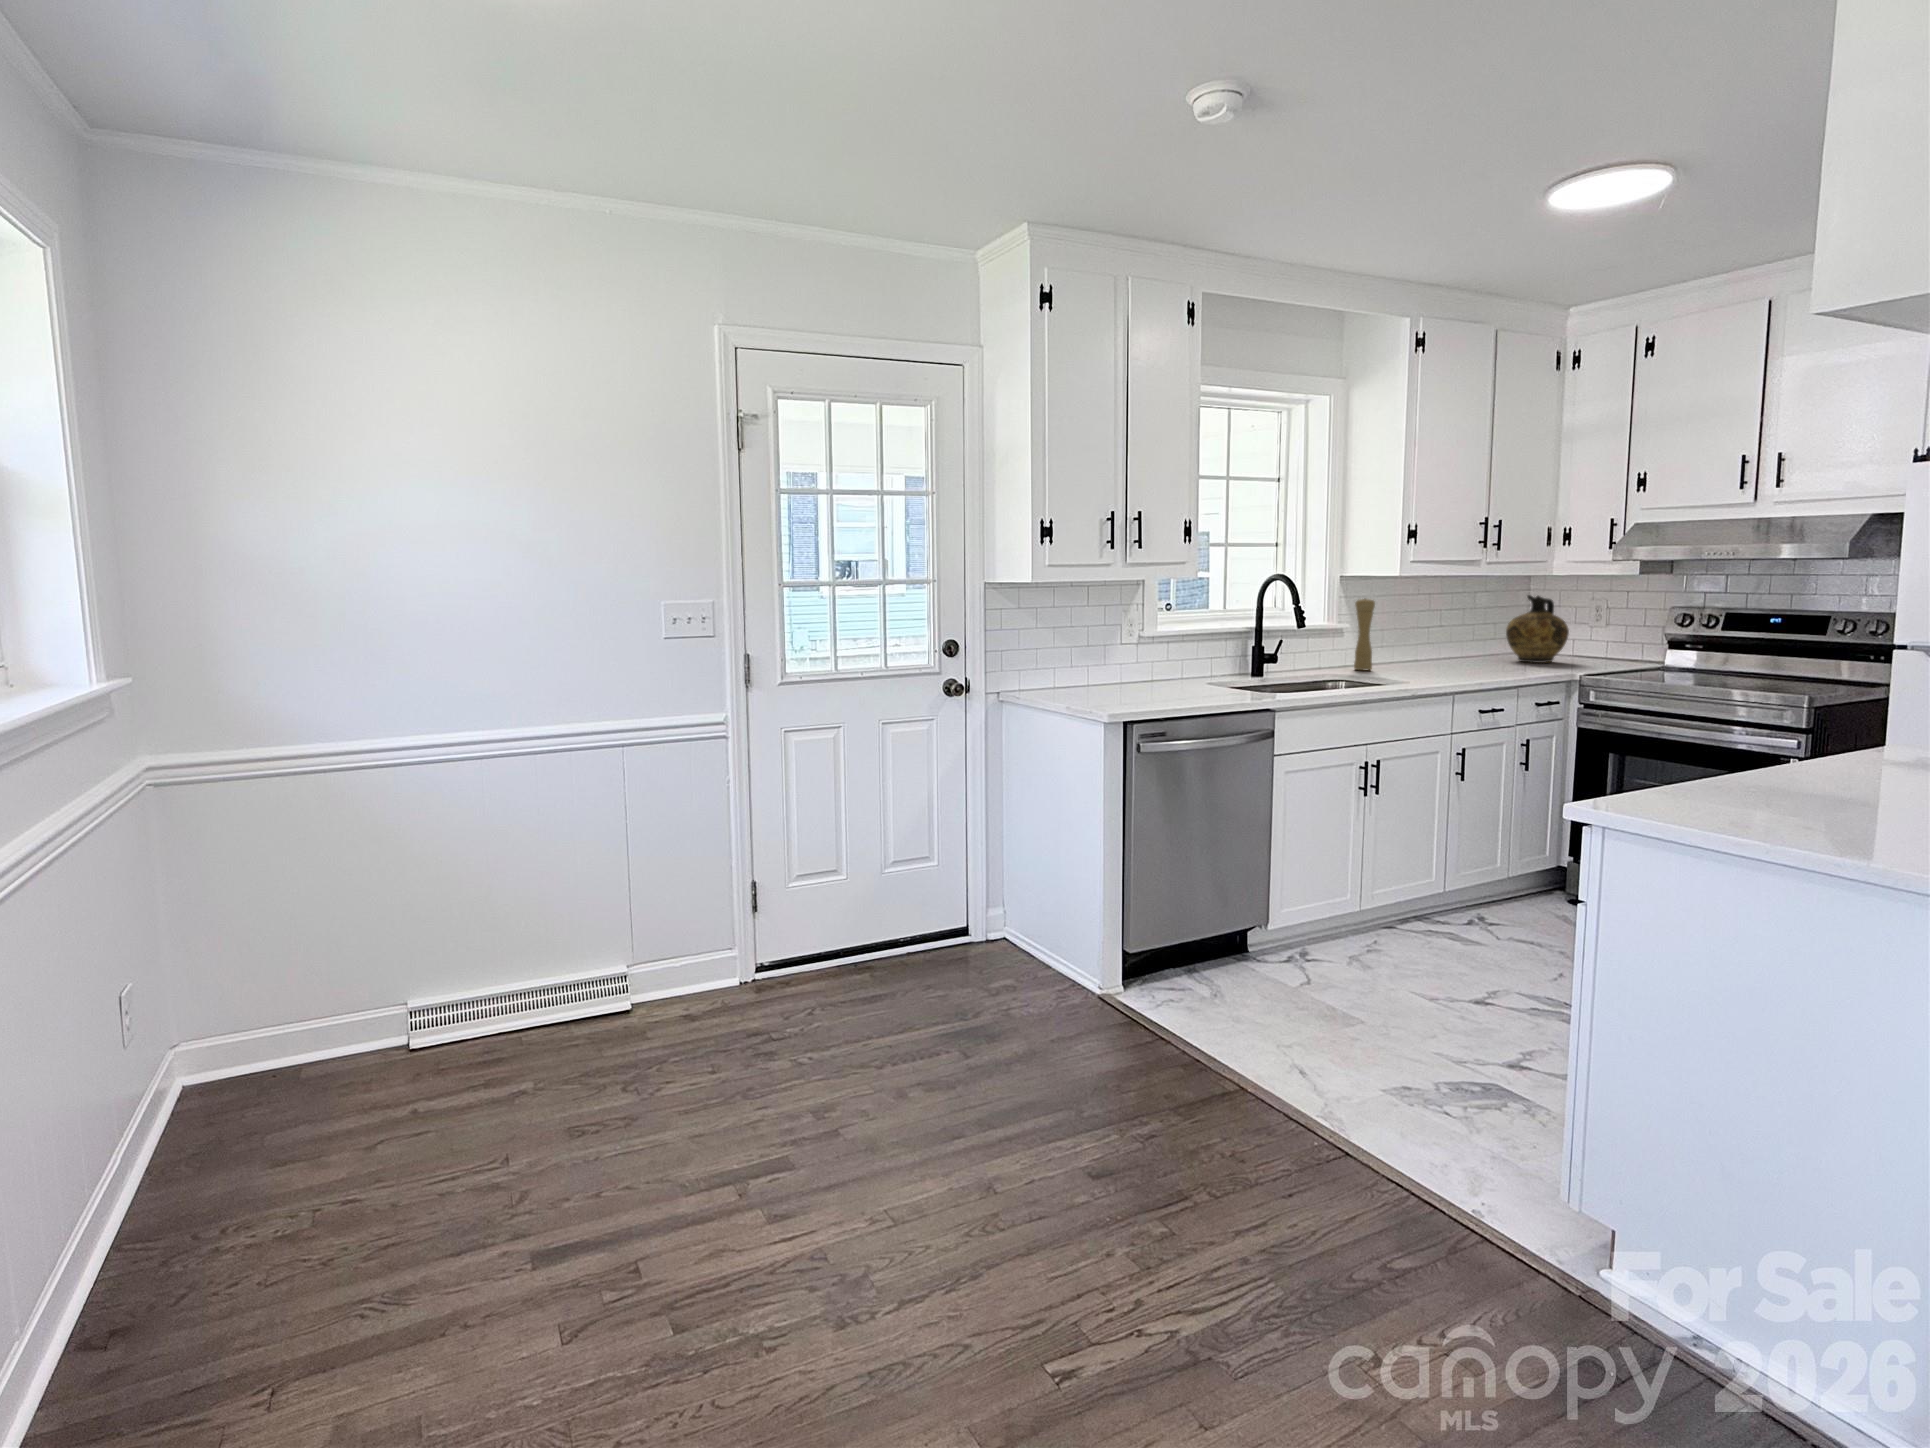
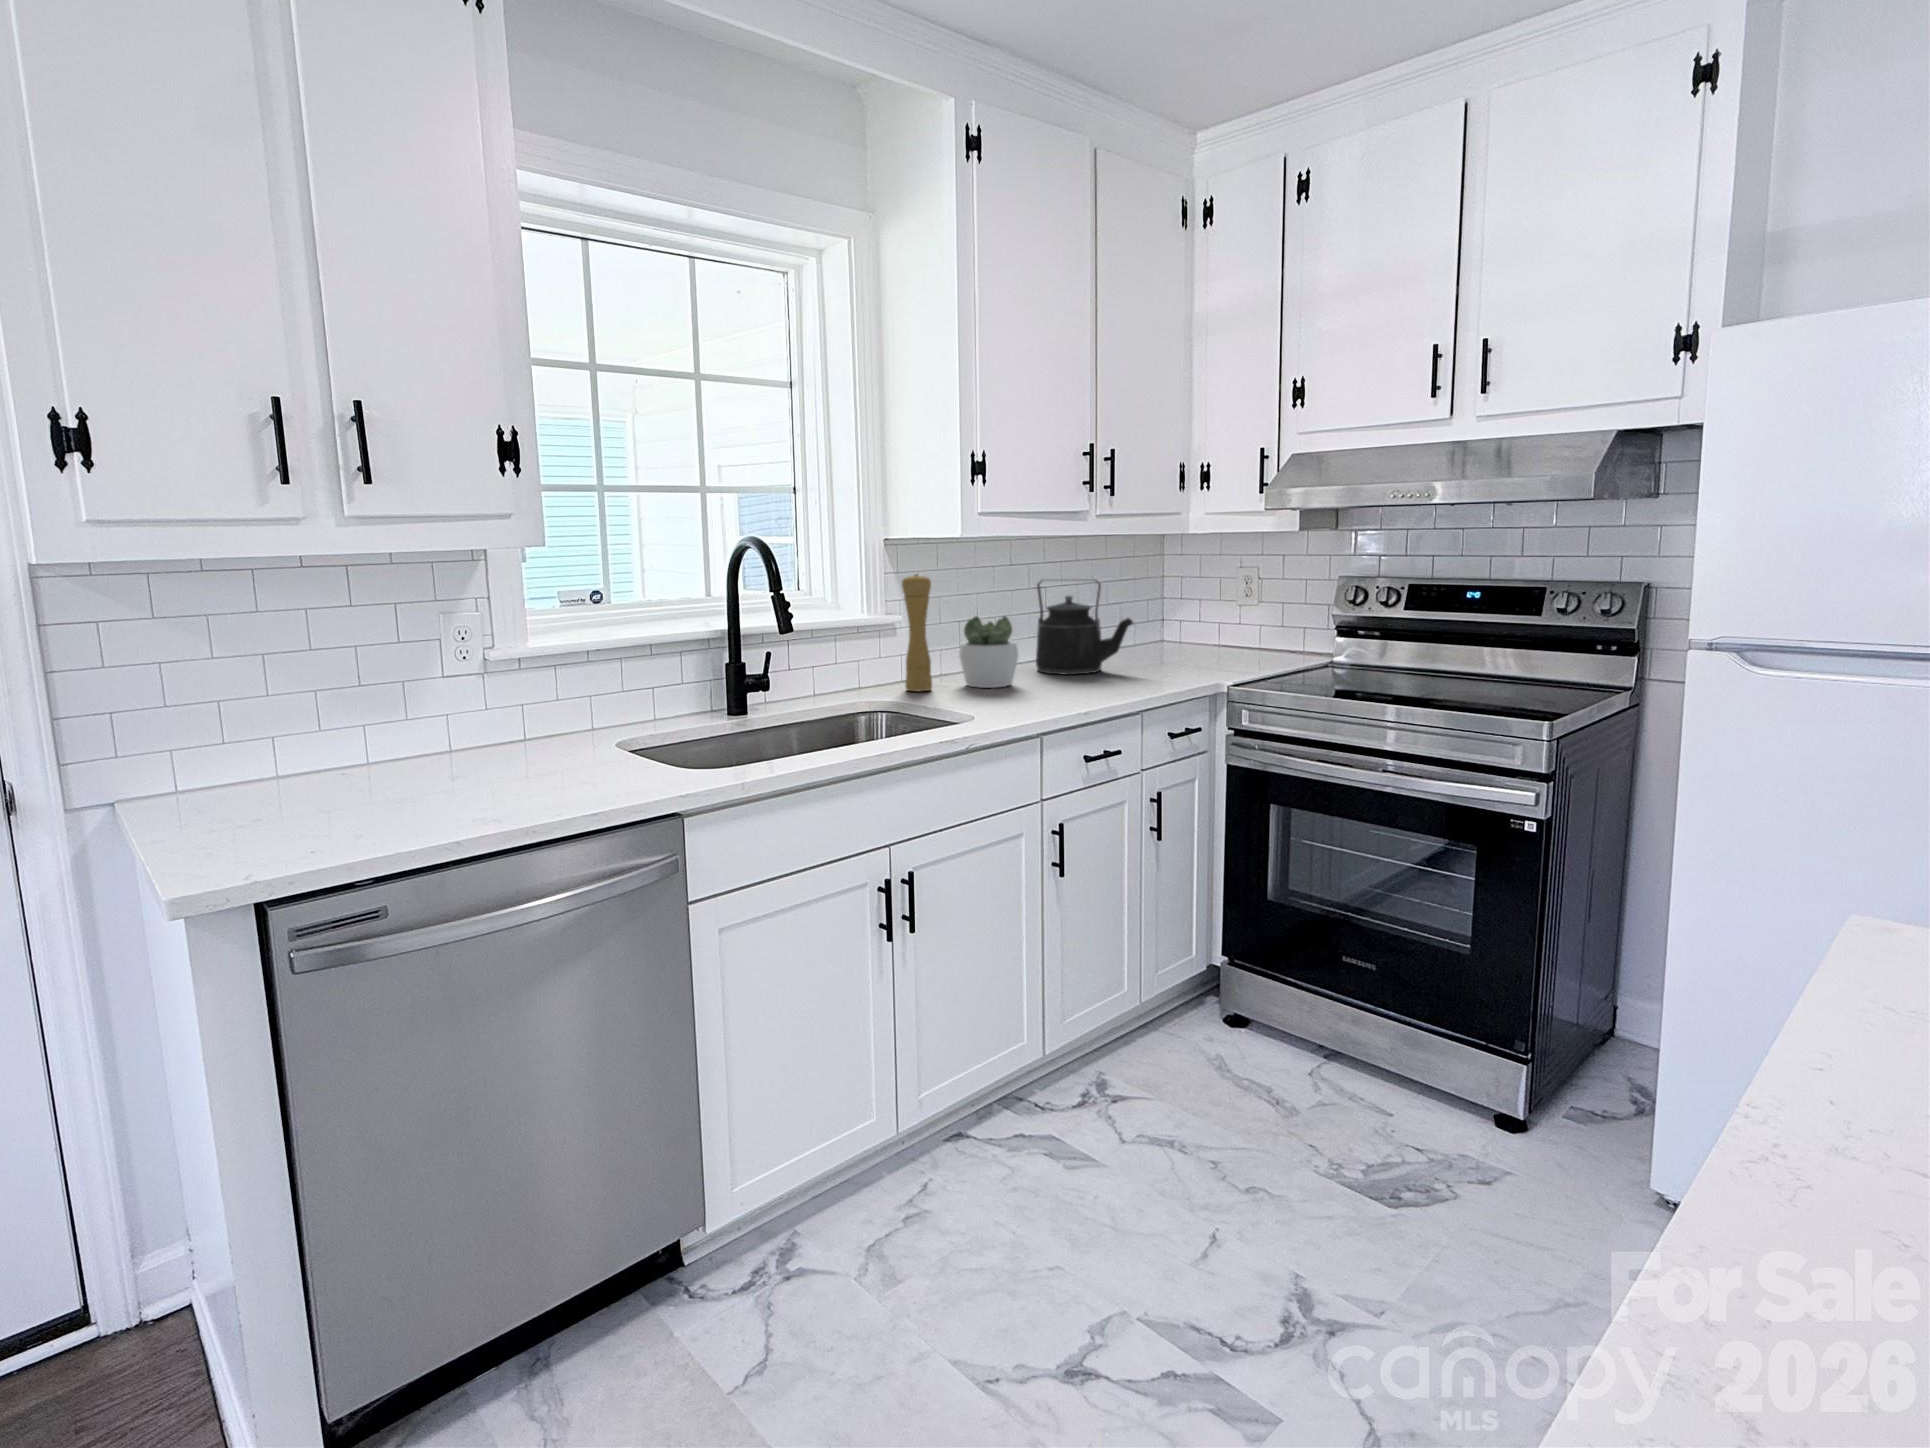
ceramic jug: present [1506,595,1569,663] -> none [1132,562,1212,660]
kettle: none [1437,604,1511,667] -> present [1036,579,1133,675]
succulent plant: none [1389,626,1431,671] -> present [959,616,1018,688]

